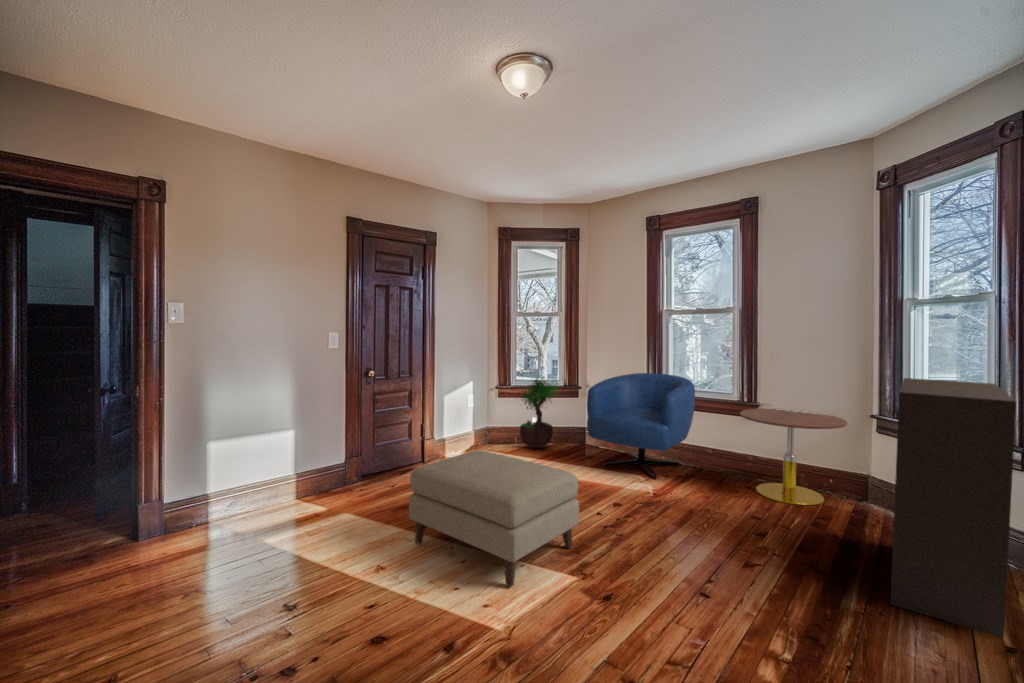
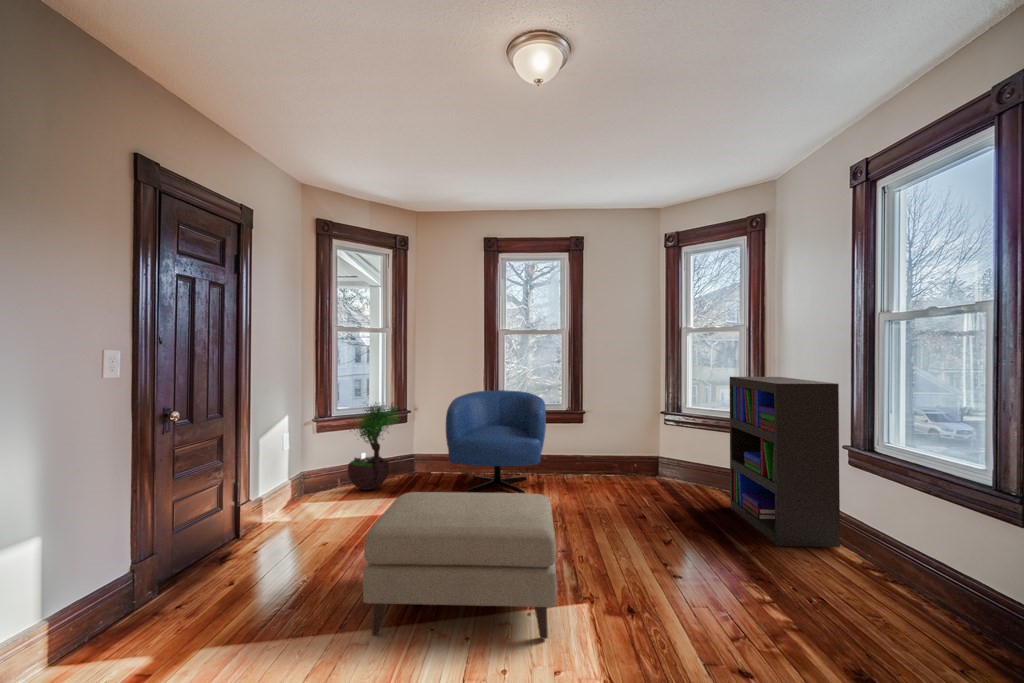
side table: present [740,408,847,505] -> none [589,413,670,493]

